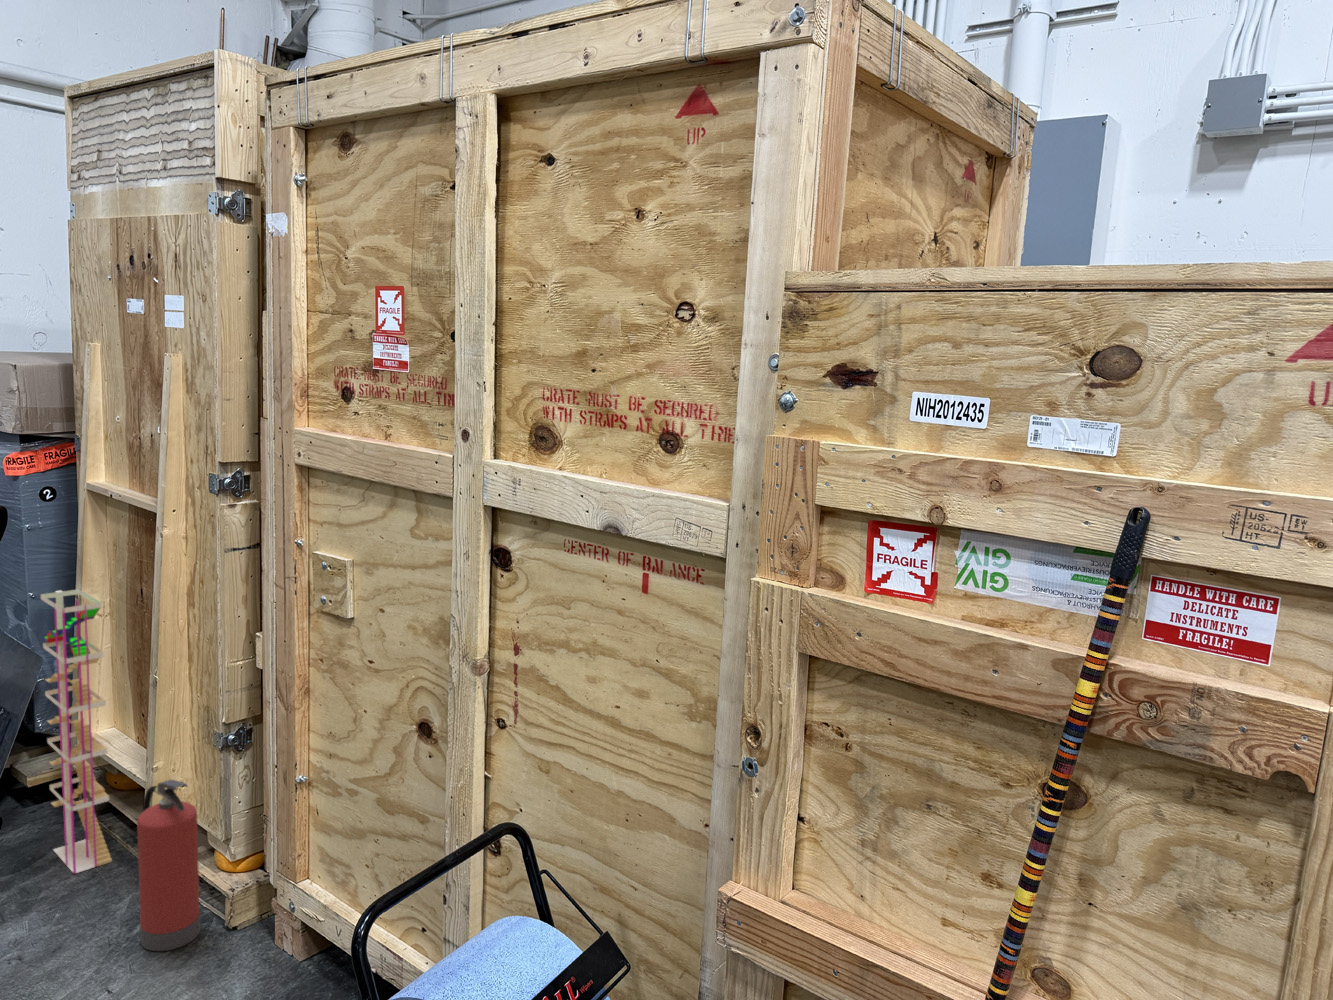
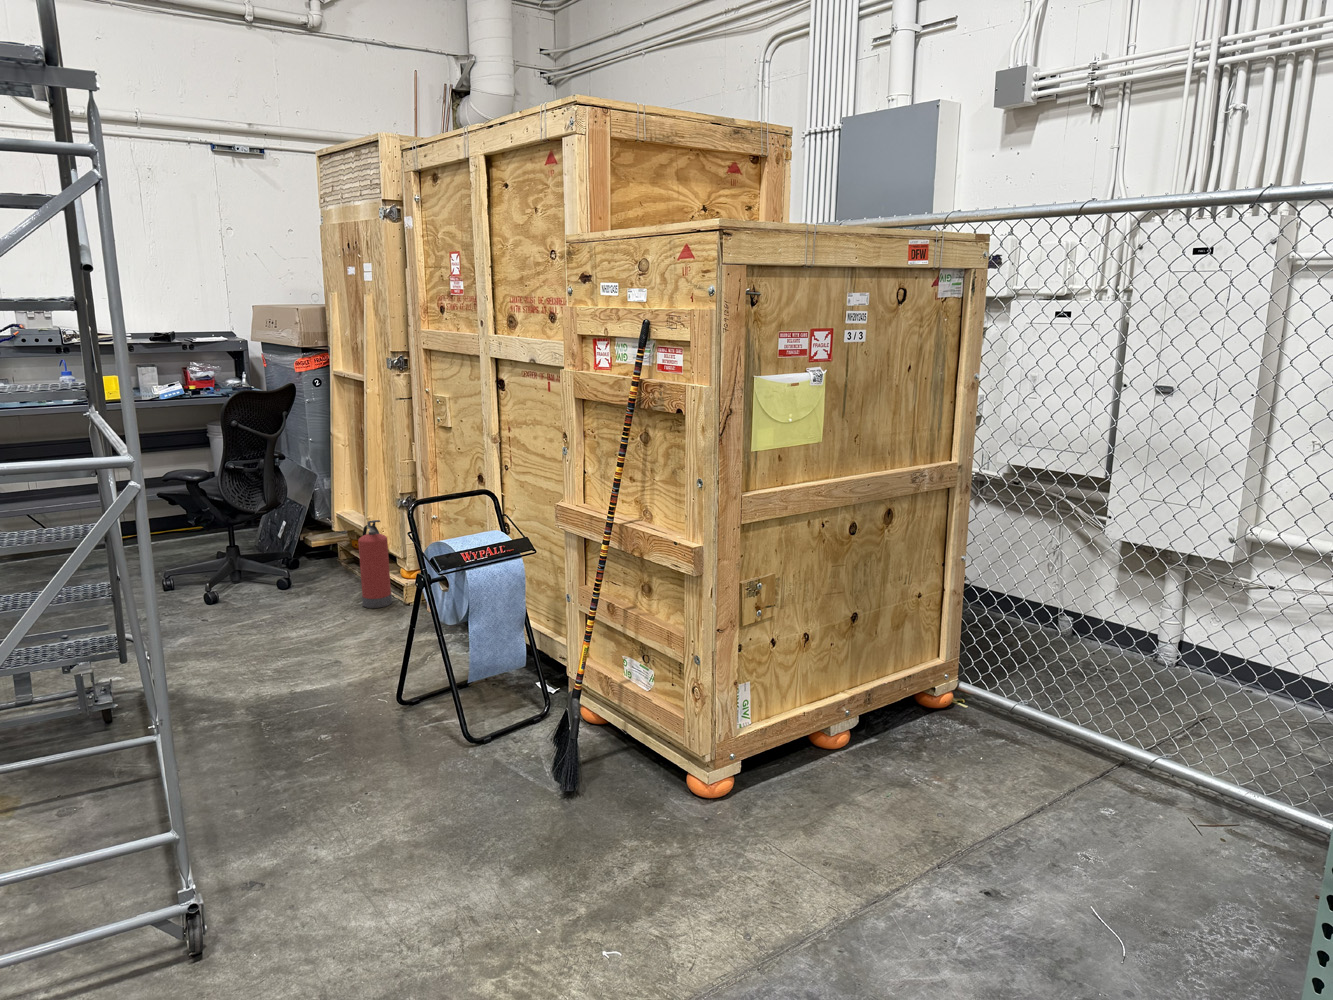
shelving unit: present [41,589,112,874] -> none [313,431,353,582]

